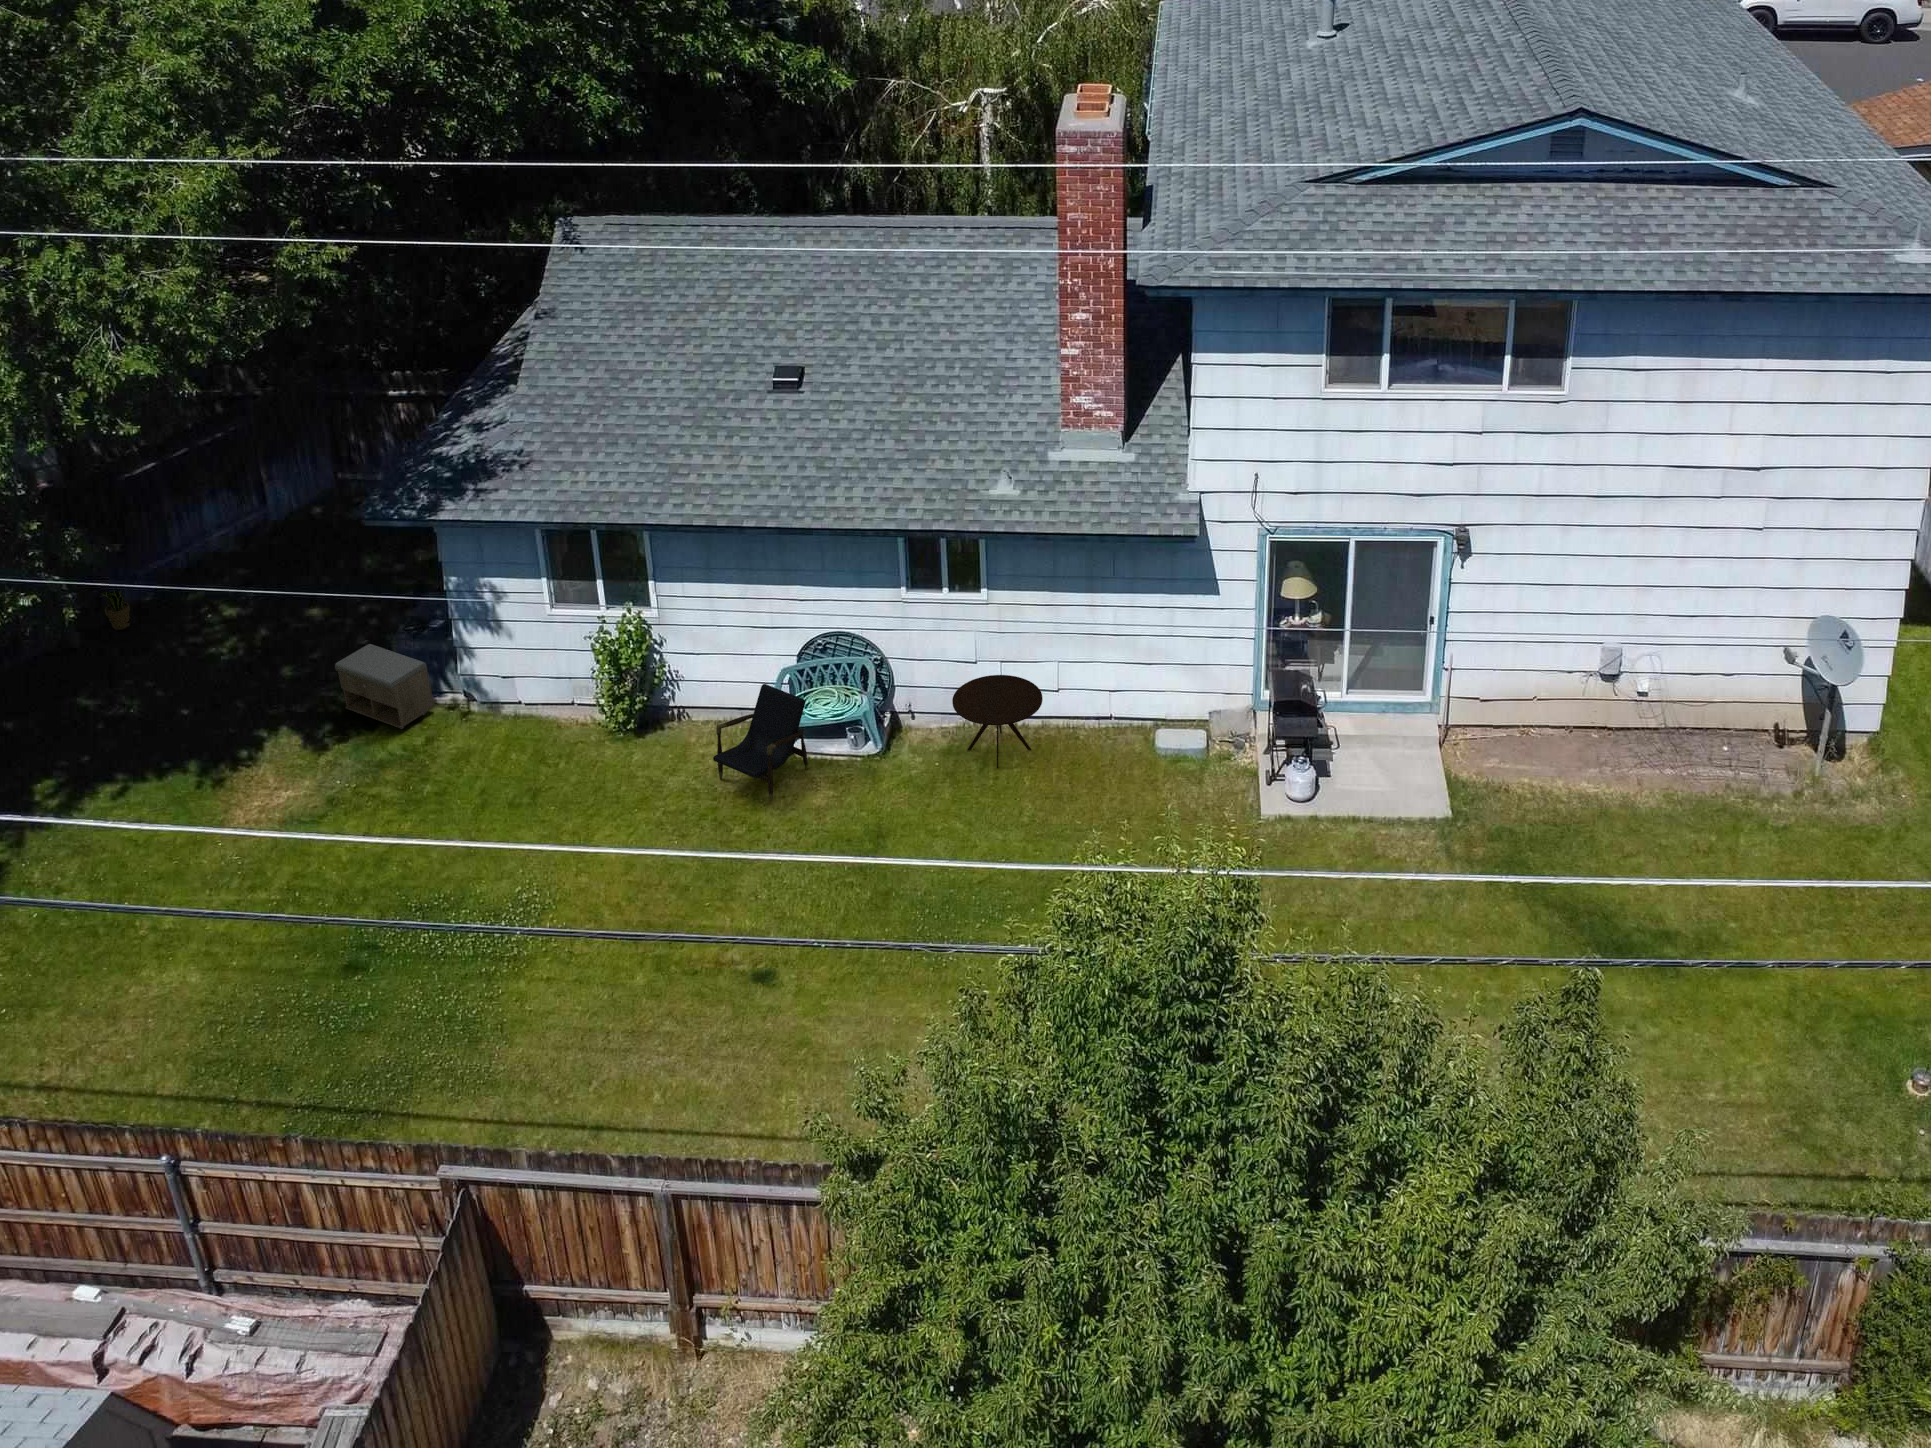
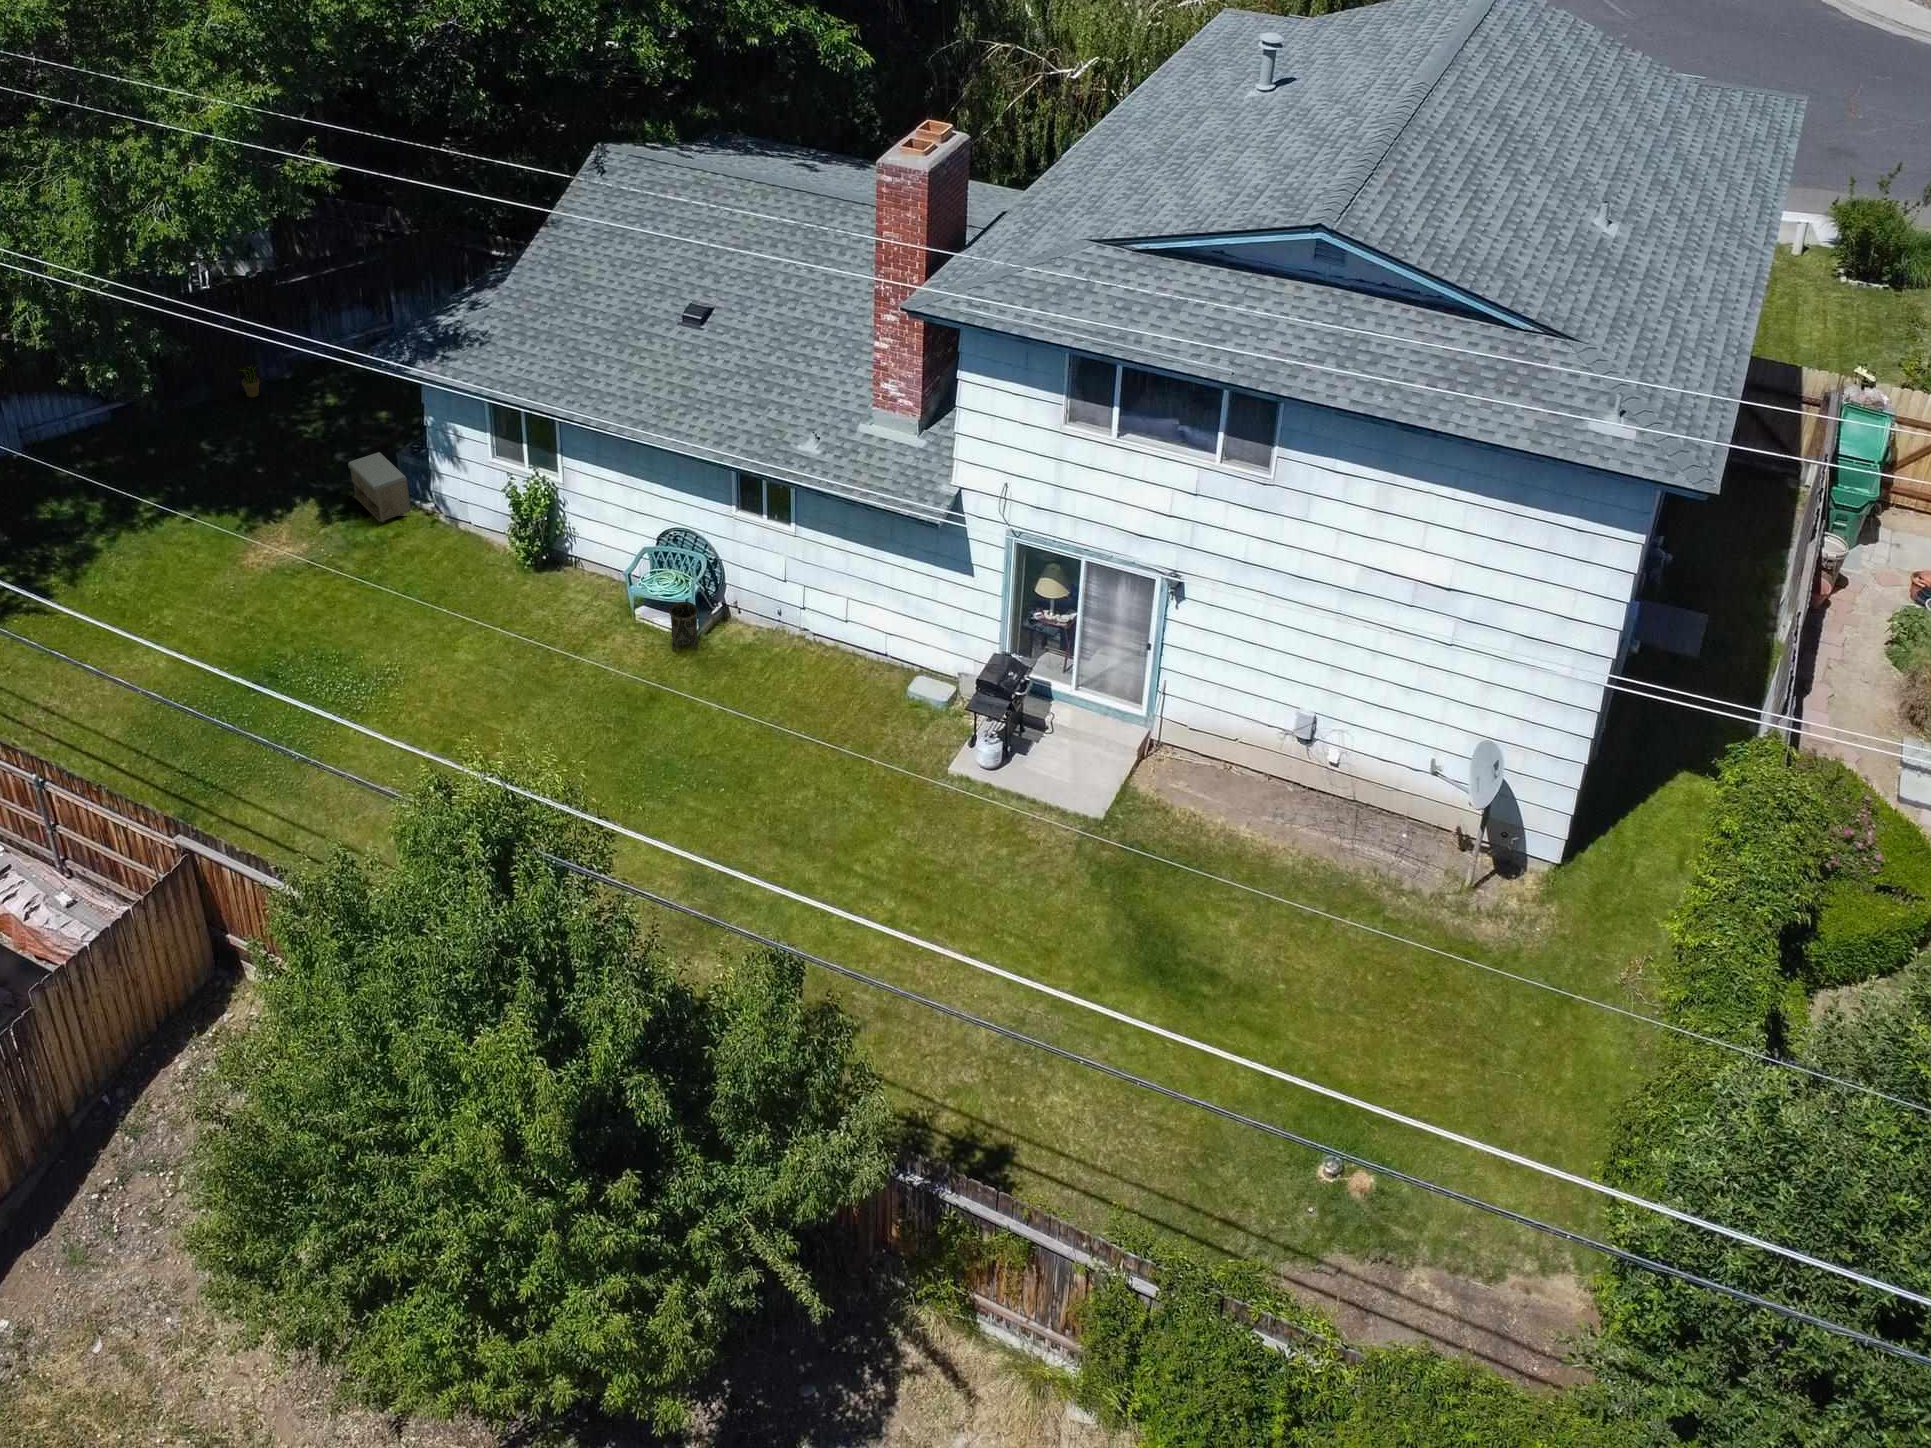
round table: present [952,675,1043,768] -> none [745,594,820,672]
lounge chair: present [713,684,808,801] -> none [560,557,635,650]
basket: none [856,714,897,777] -> present [669,602,699,651]

